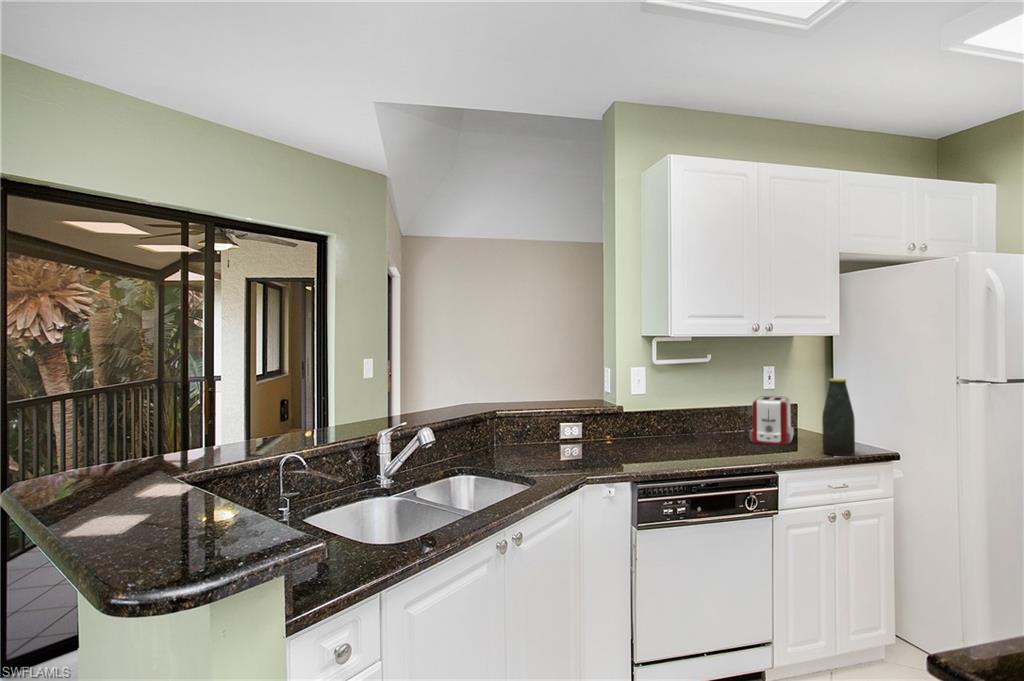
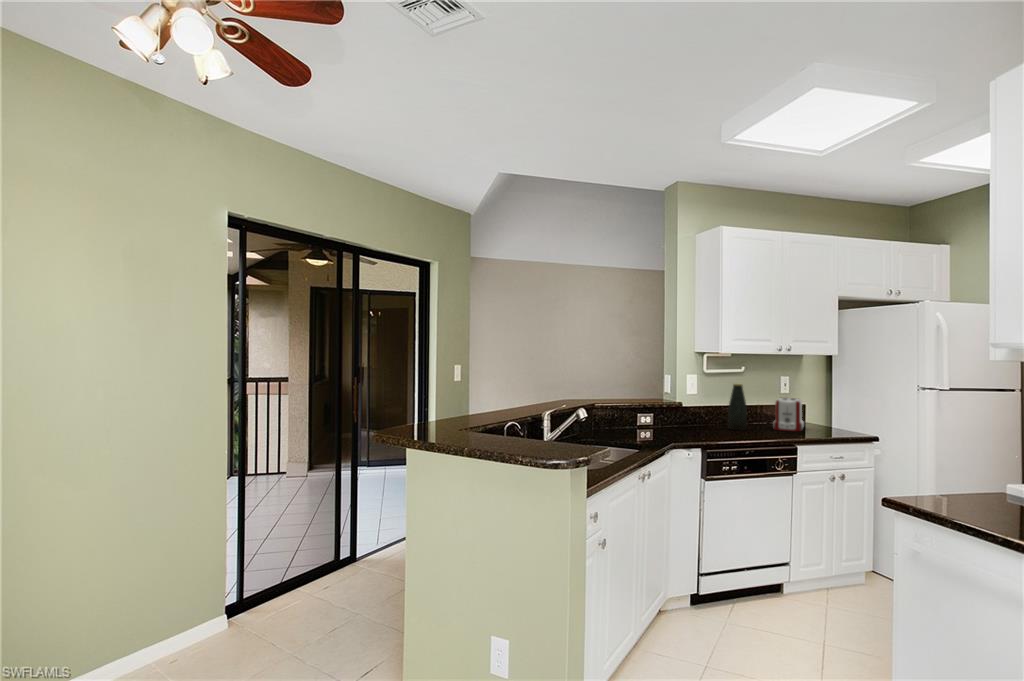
bottle: present [822,379,855,456] -> present [728,384,747,431]

